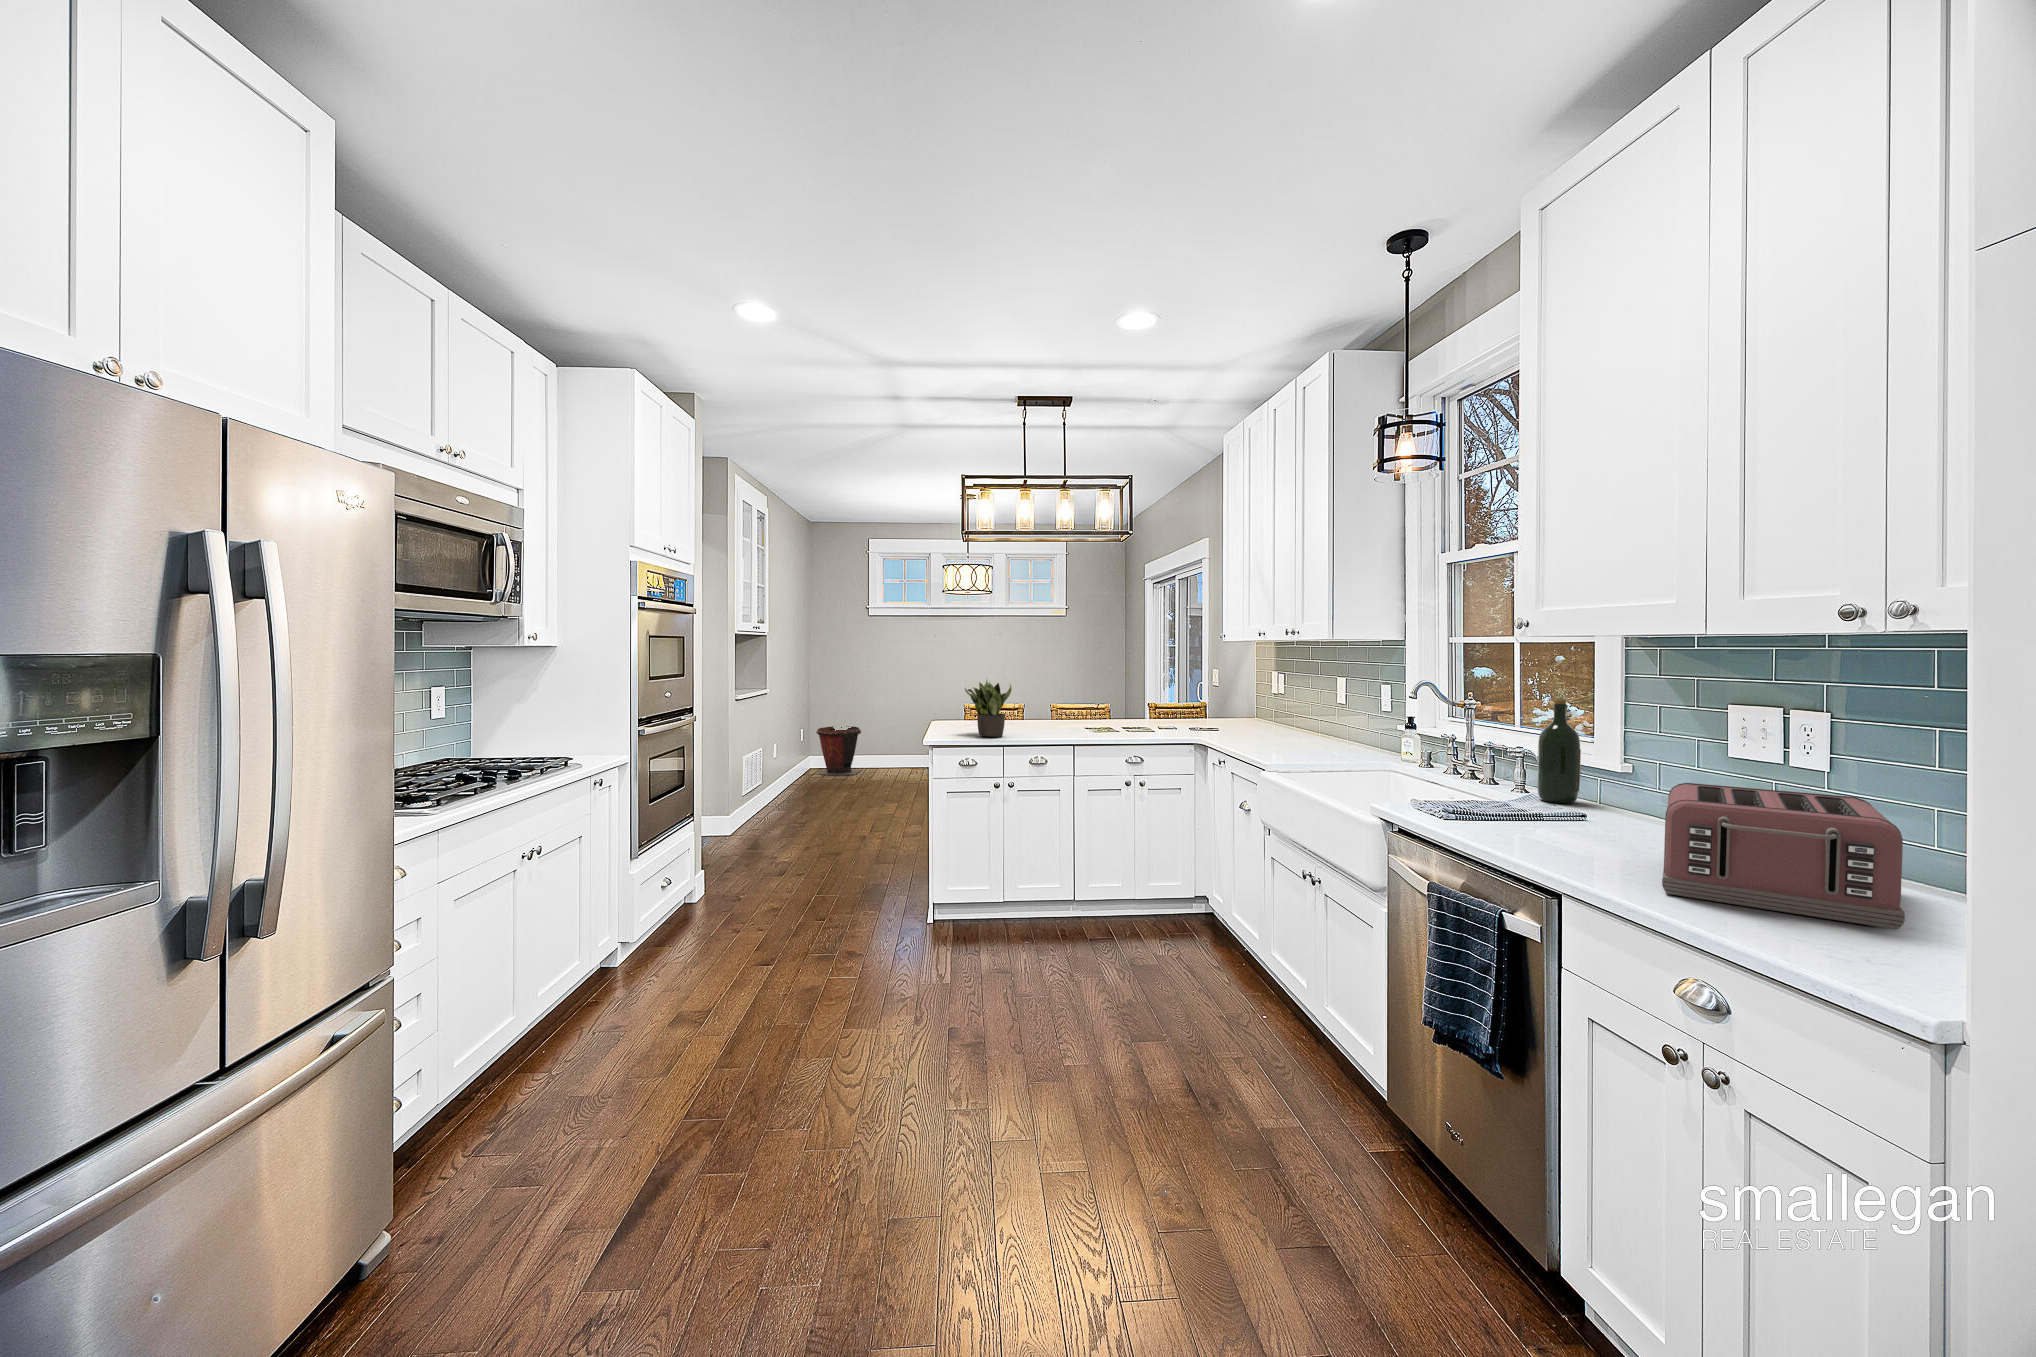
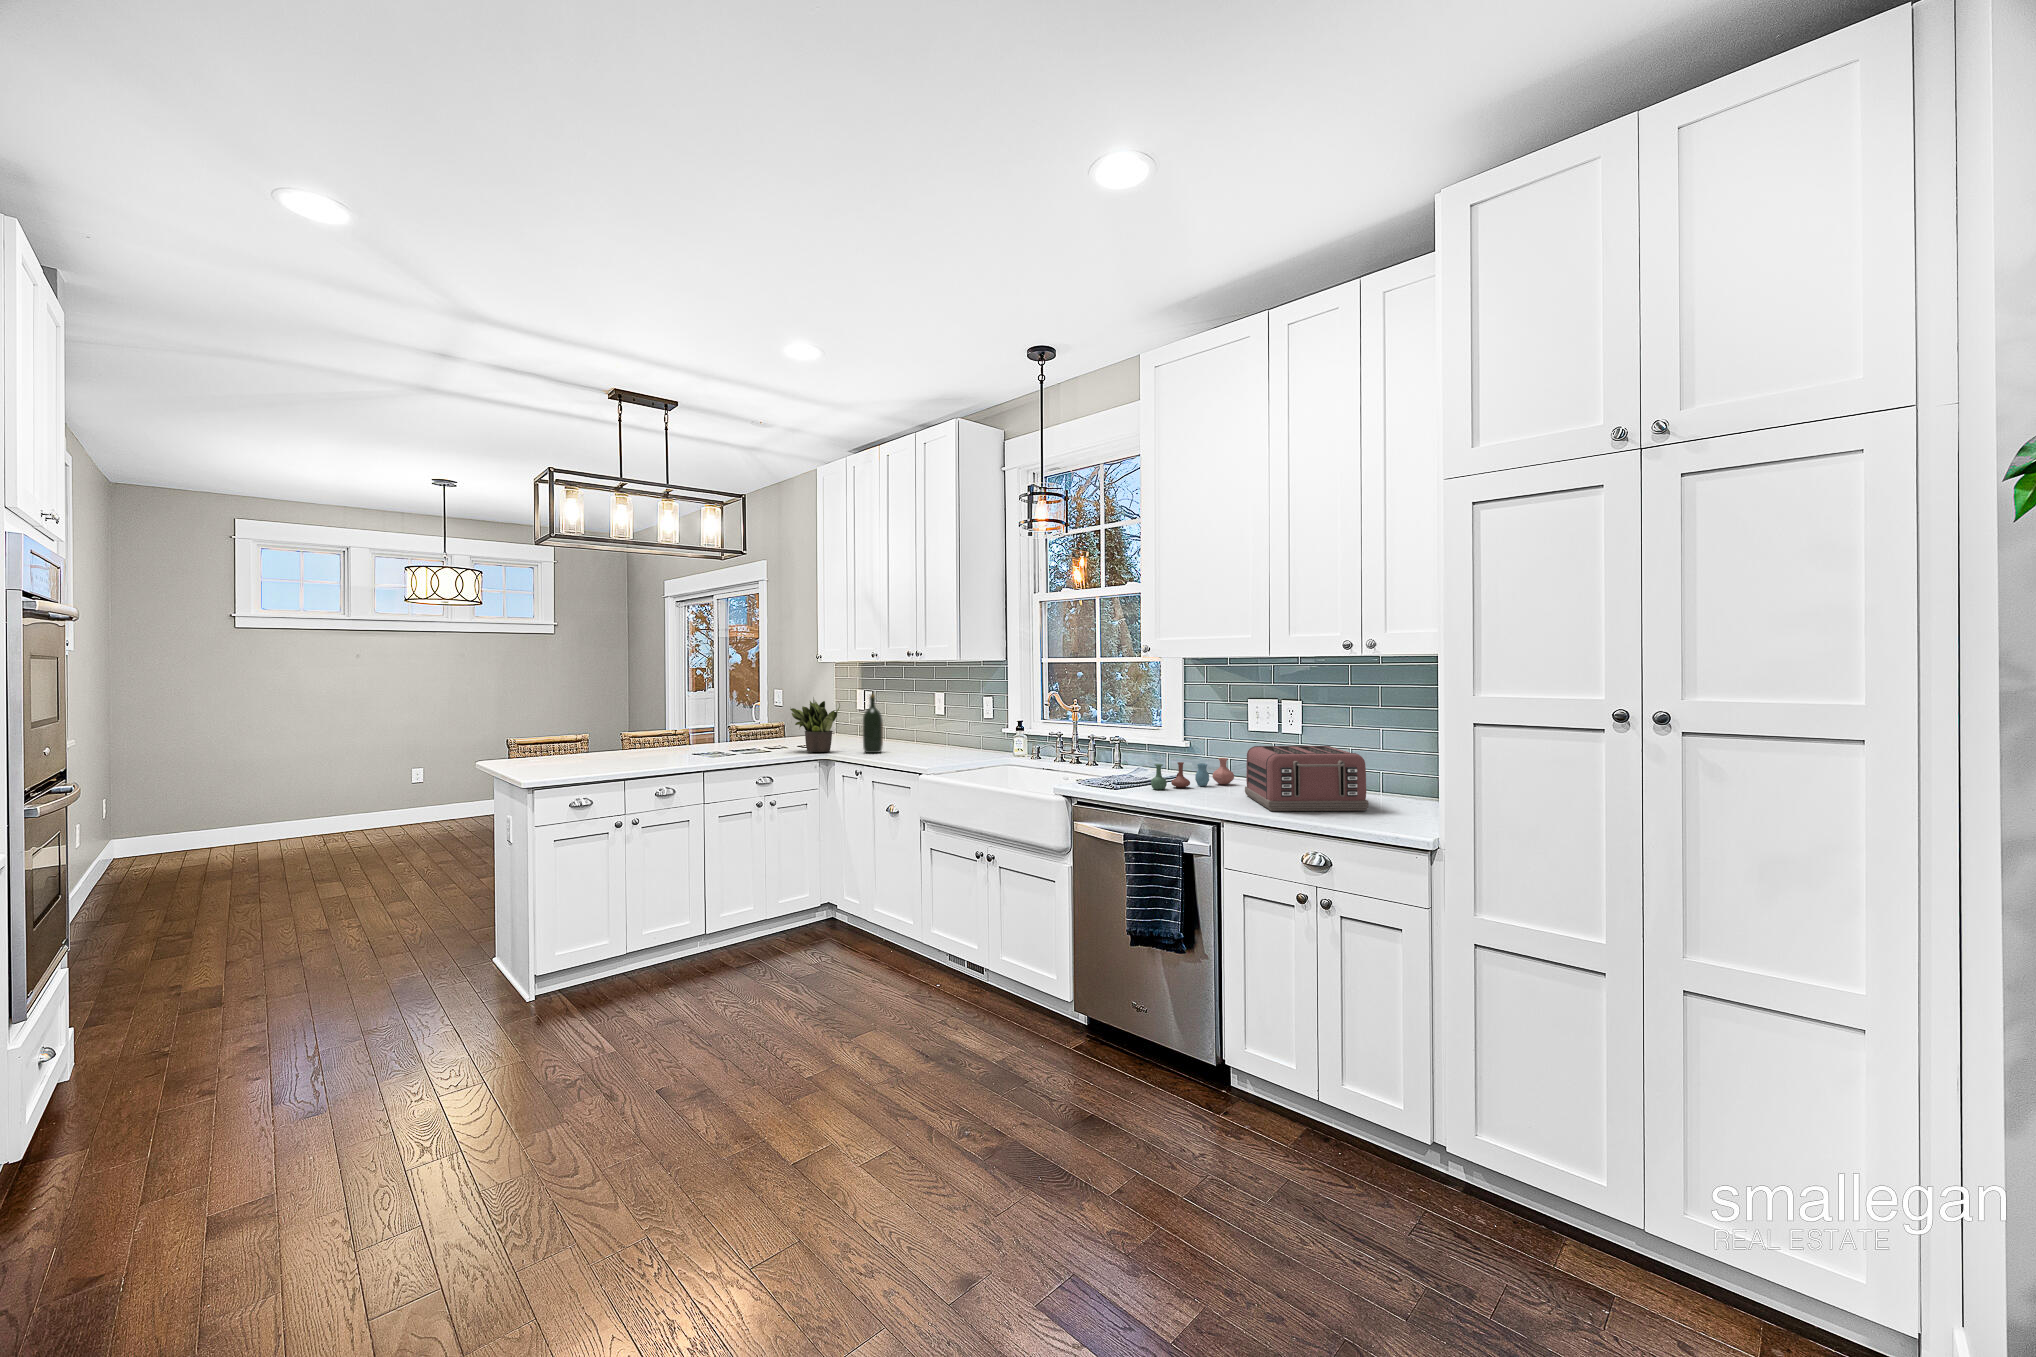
potted plant: present [965,680,1012,737] -> present [790,699,840,752]
wine bottle: present [1538,699,1581,803] -> present [863,694,883,753]
trash can: present [816,727,861,775] -> none [152,785,242,863]
vase: none [1514,791,1681,836] -> present [1151,758,1234,790]

